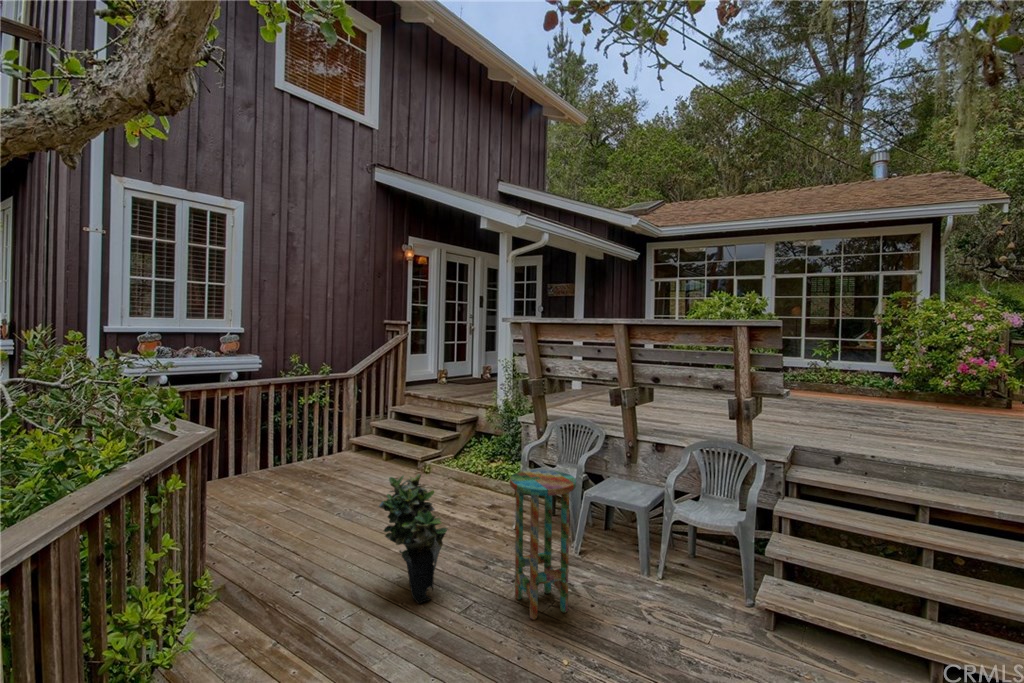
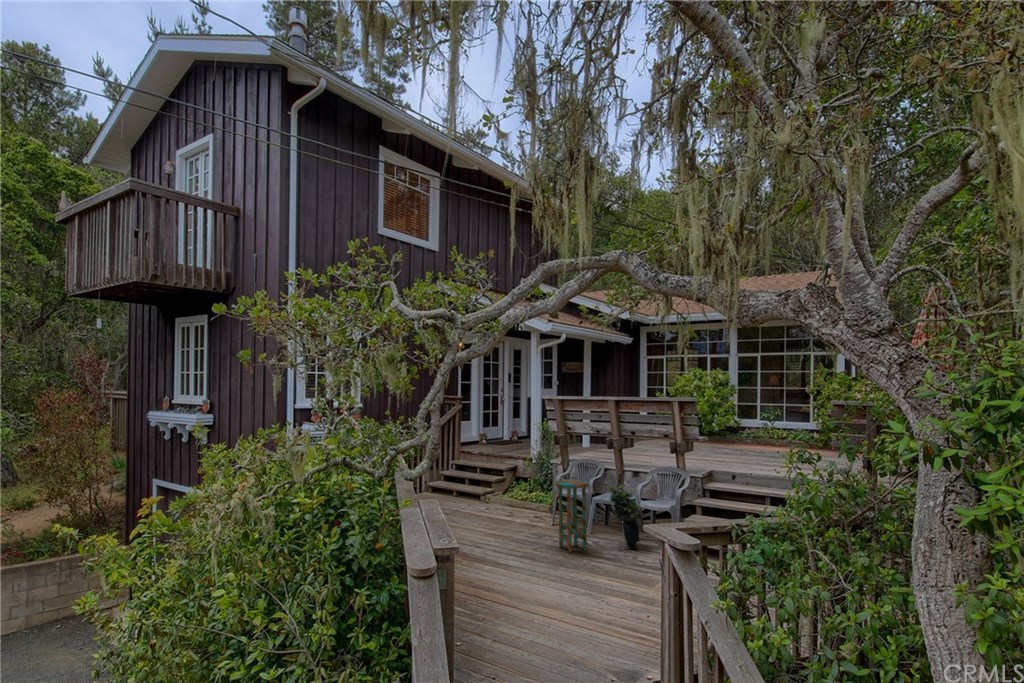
potted plant: present [379,474,447,603] -> present [608,485,642,549]

